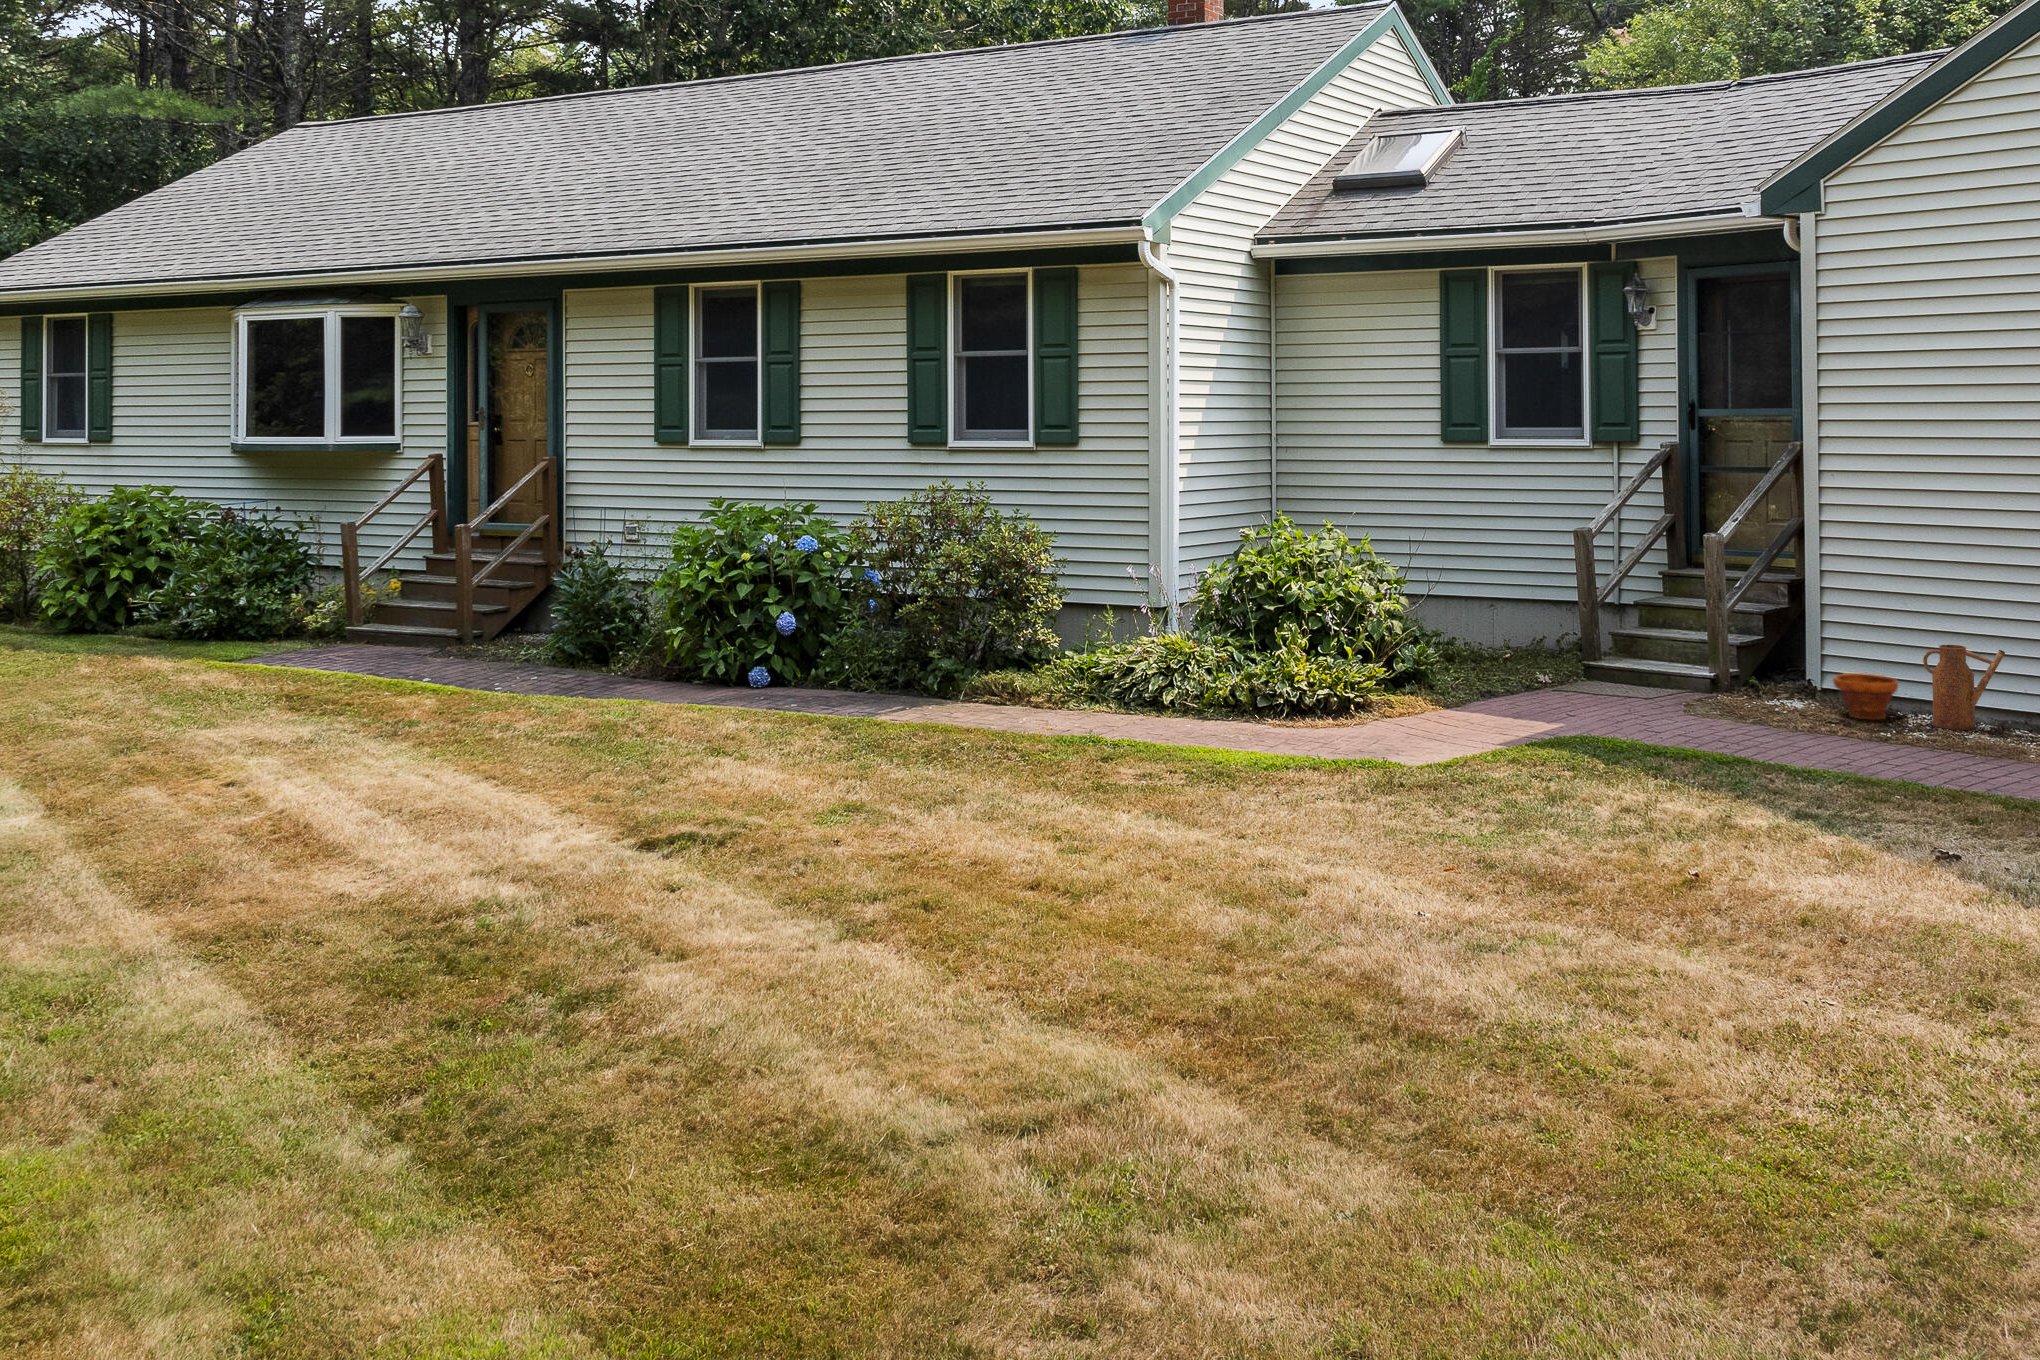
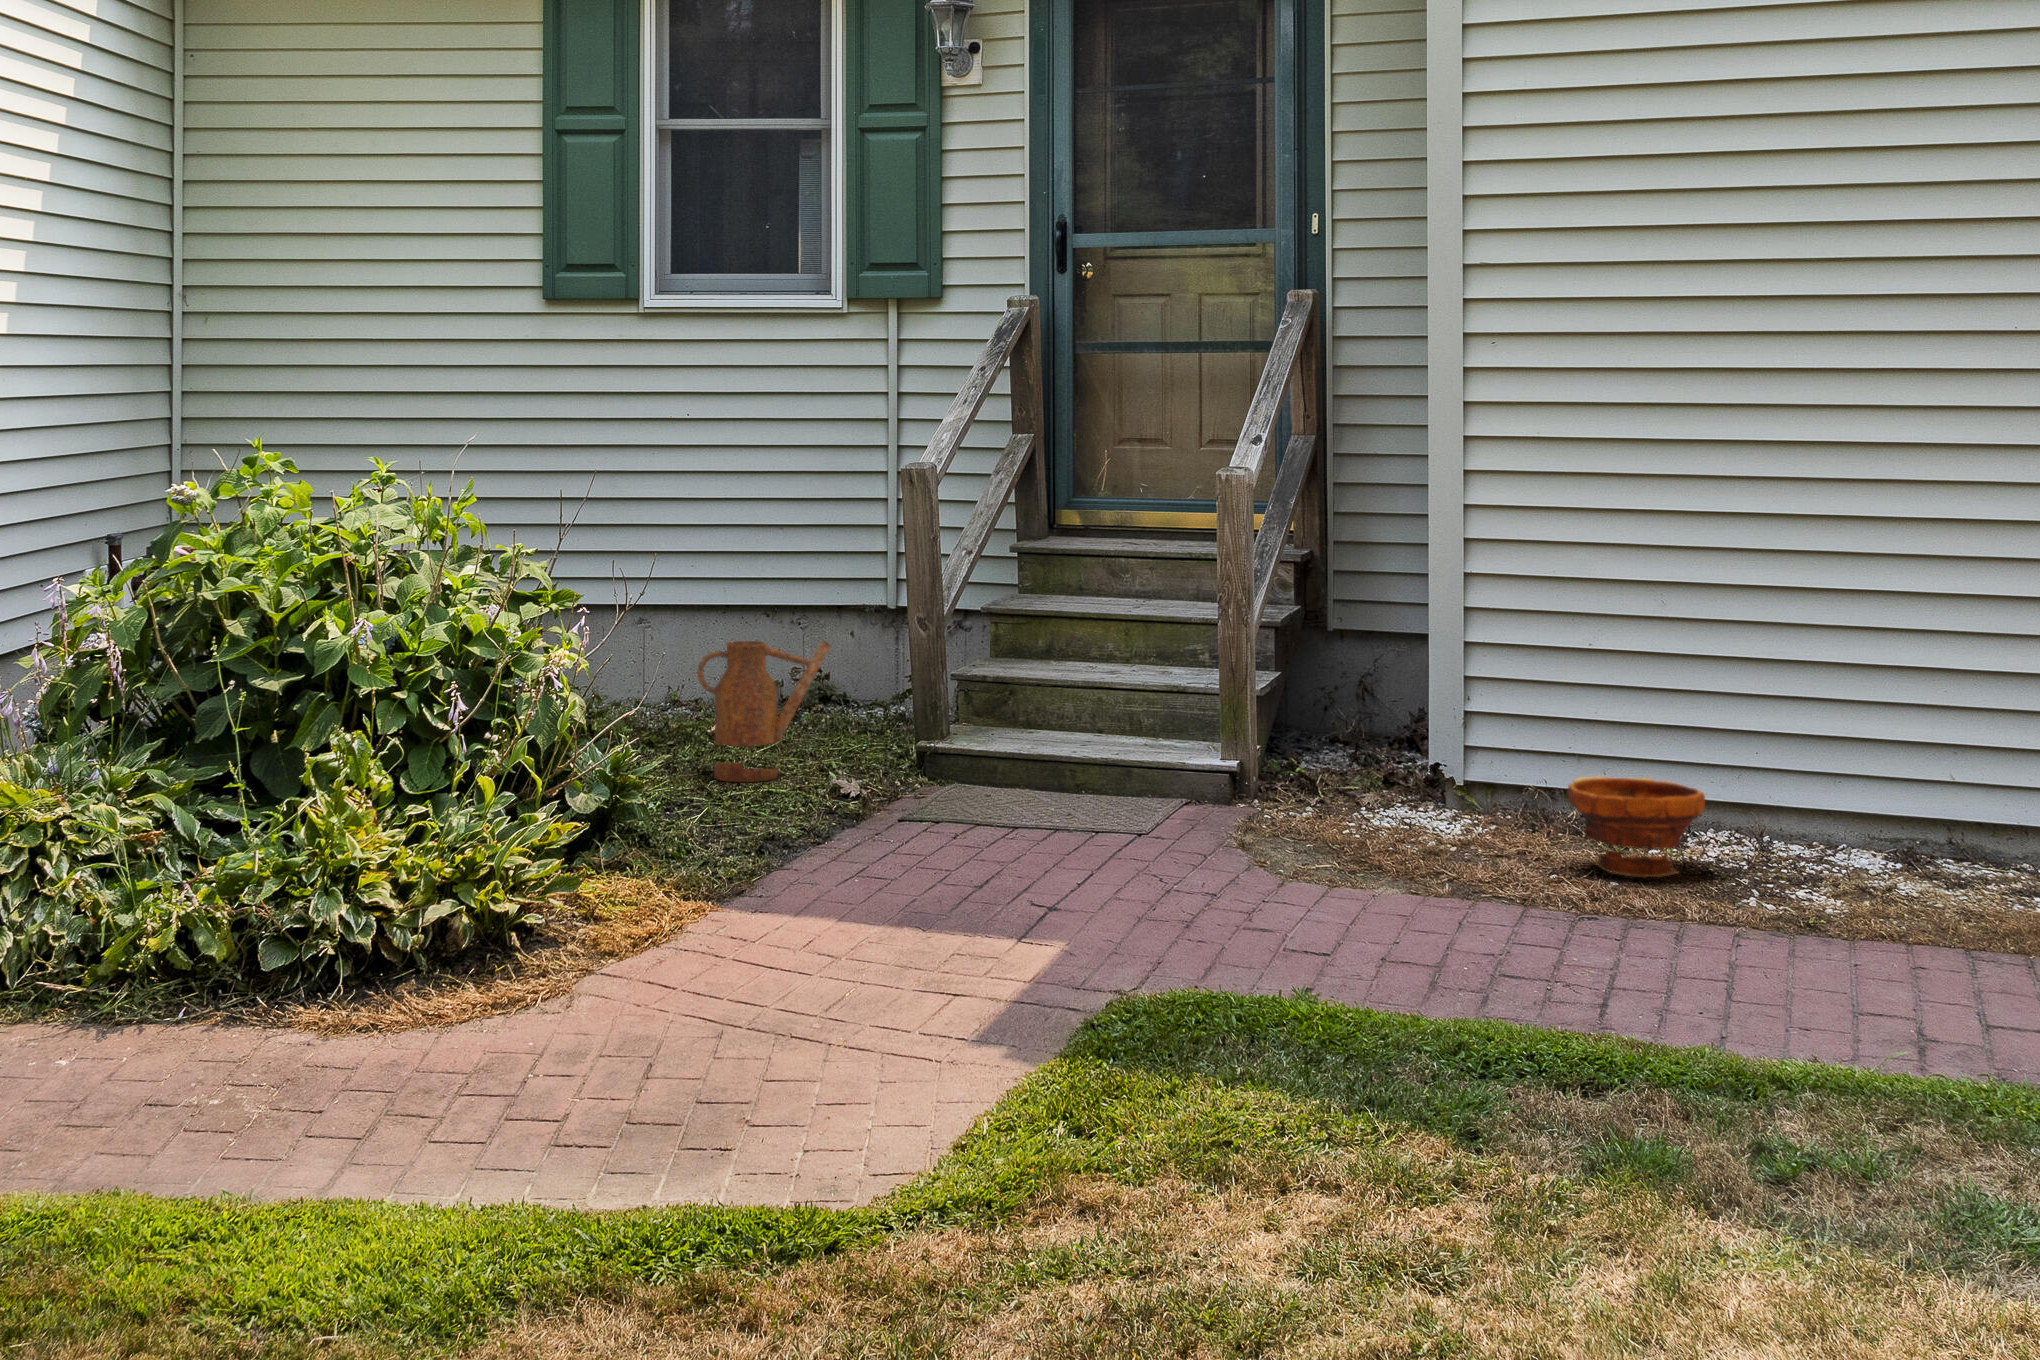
watering can: present [1923,645,2005,730] -> present [697,641,830,782]

